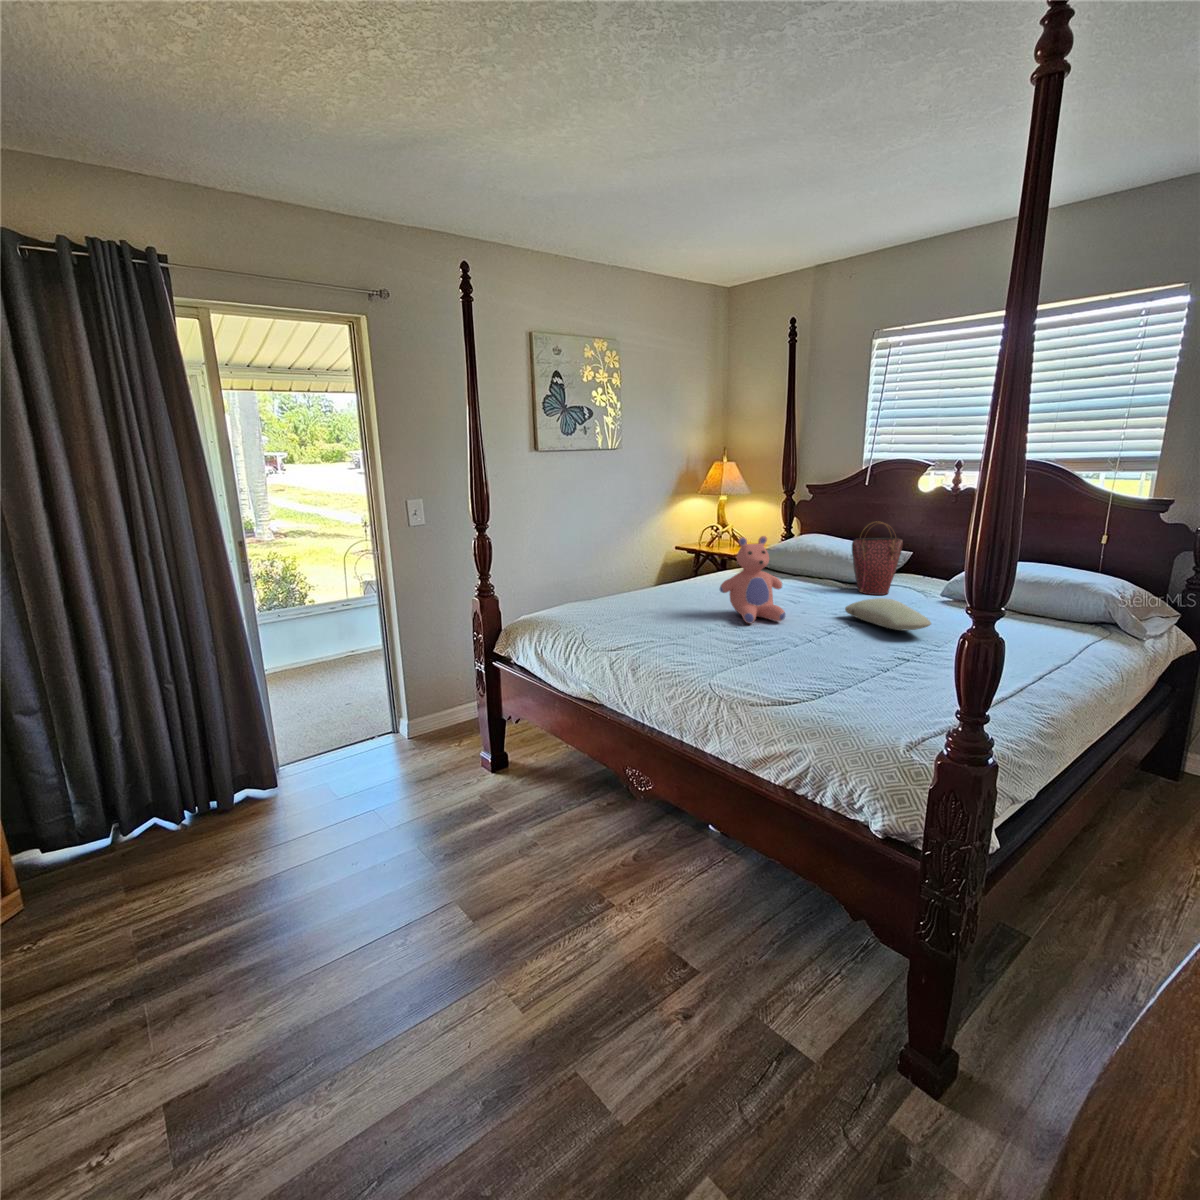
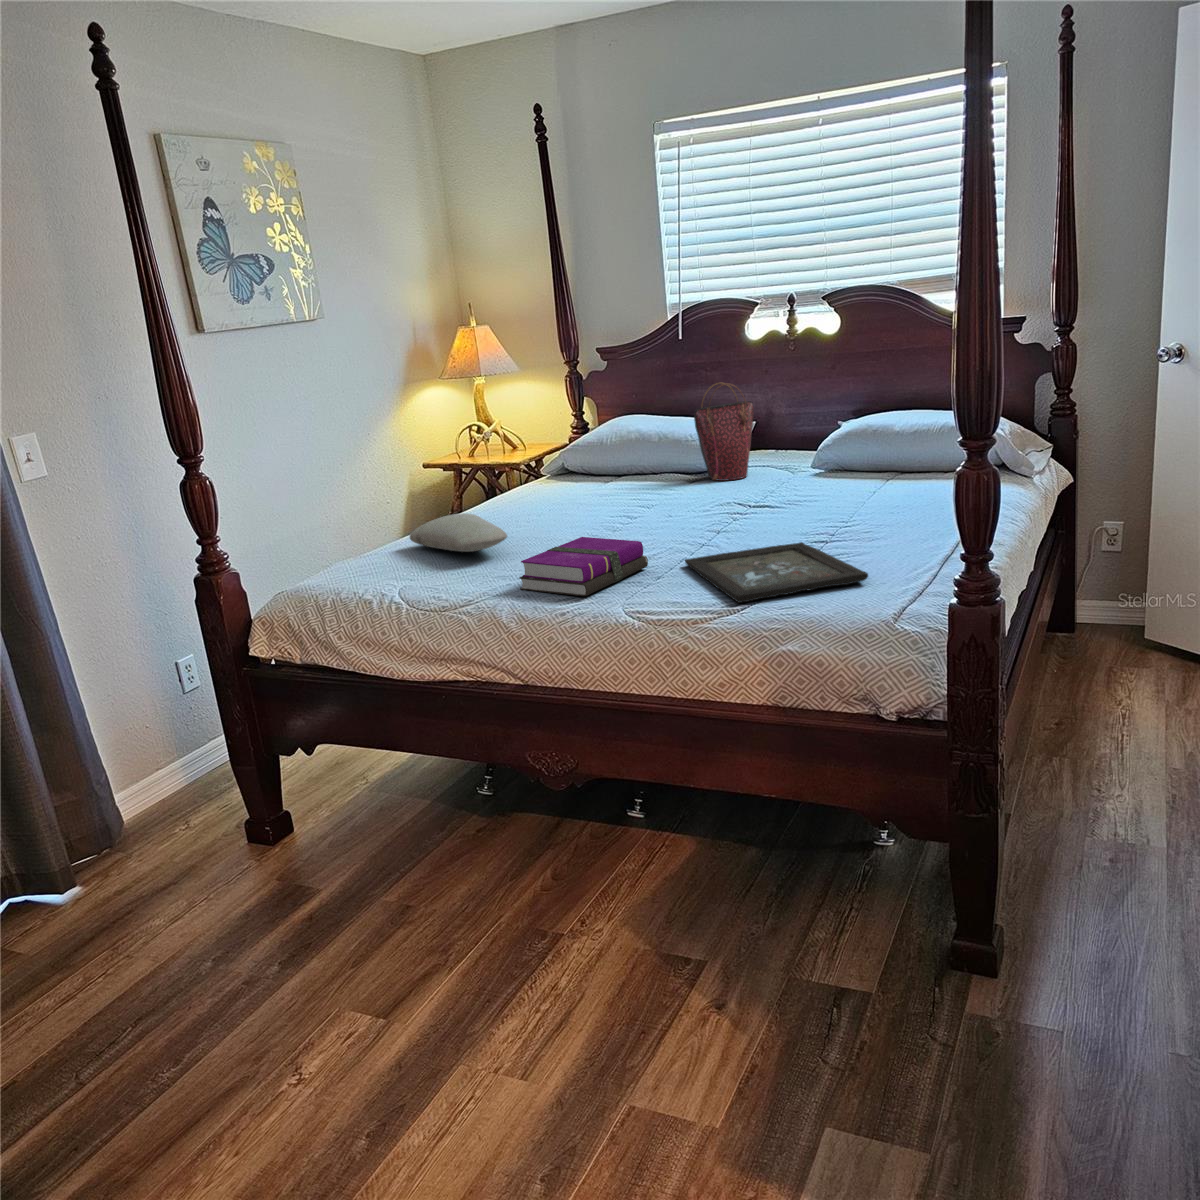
teddy bear: present [720,536,785,623] -> none [562,416,656,537]
pillow: present [845,598,931,630] -> present [410,513,507,552]
notebook: none [653,620,751,666] -> present [519,537,648,596]
tray: none [779,653,912,705] -> present [685,542,868,603]

